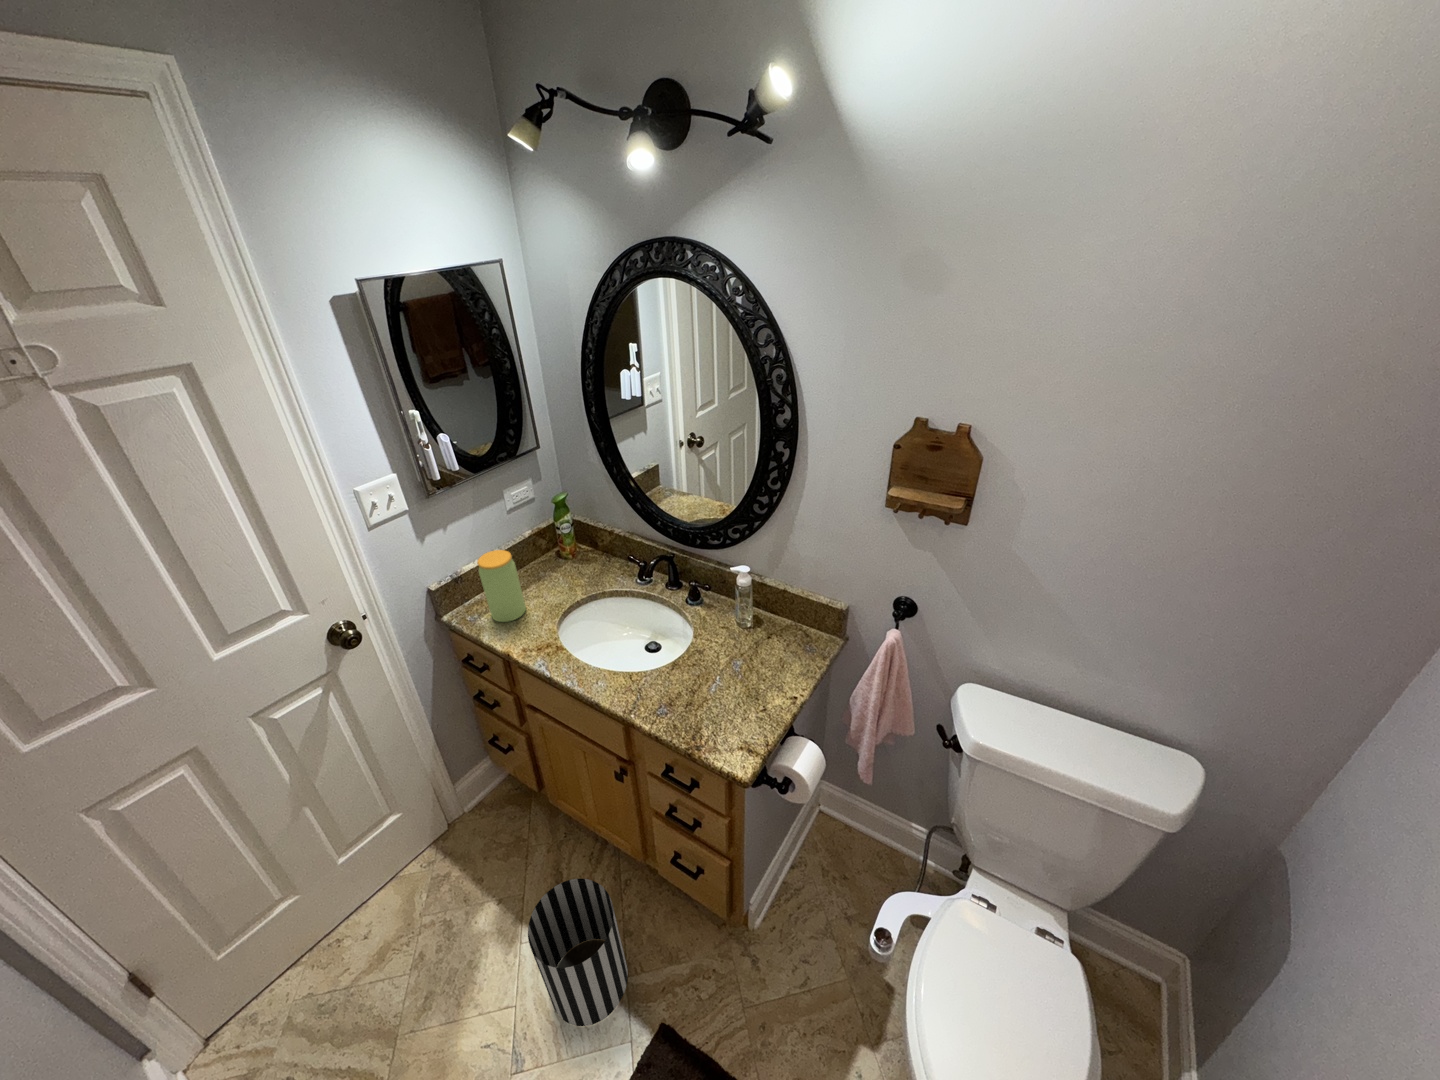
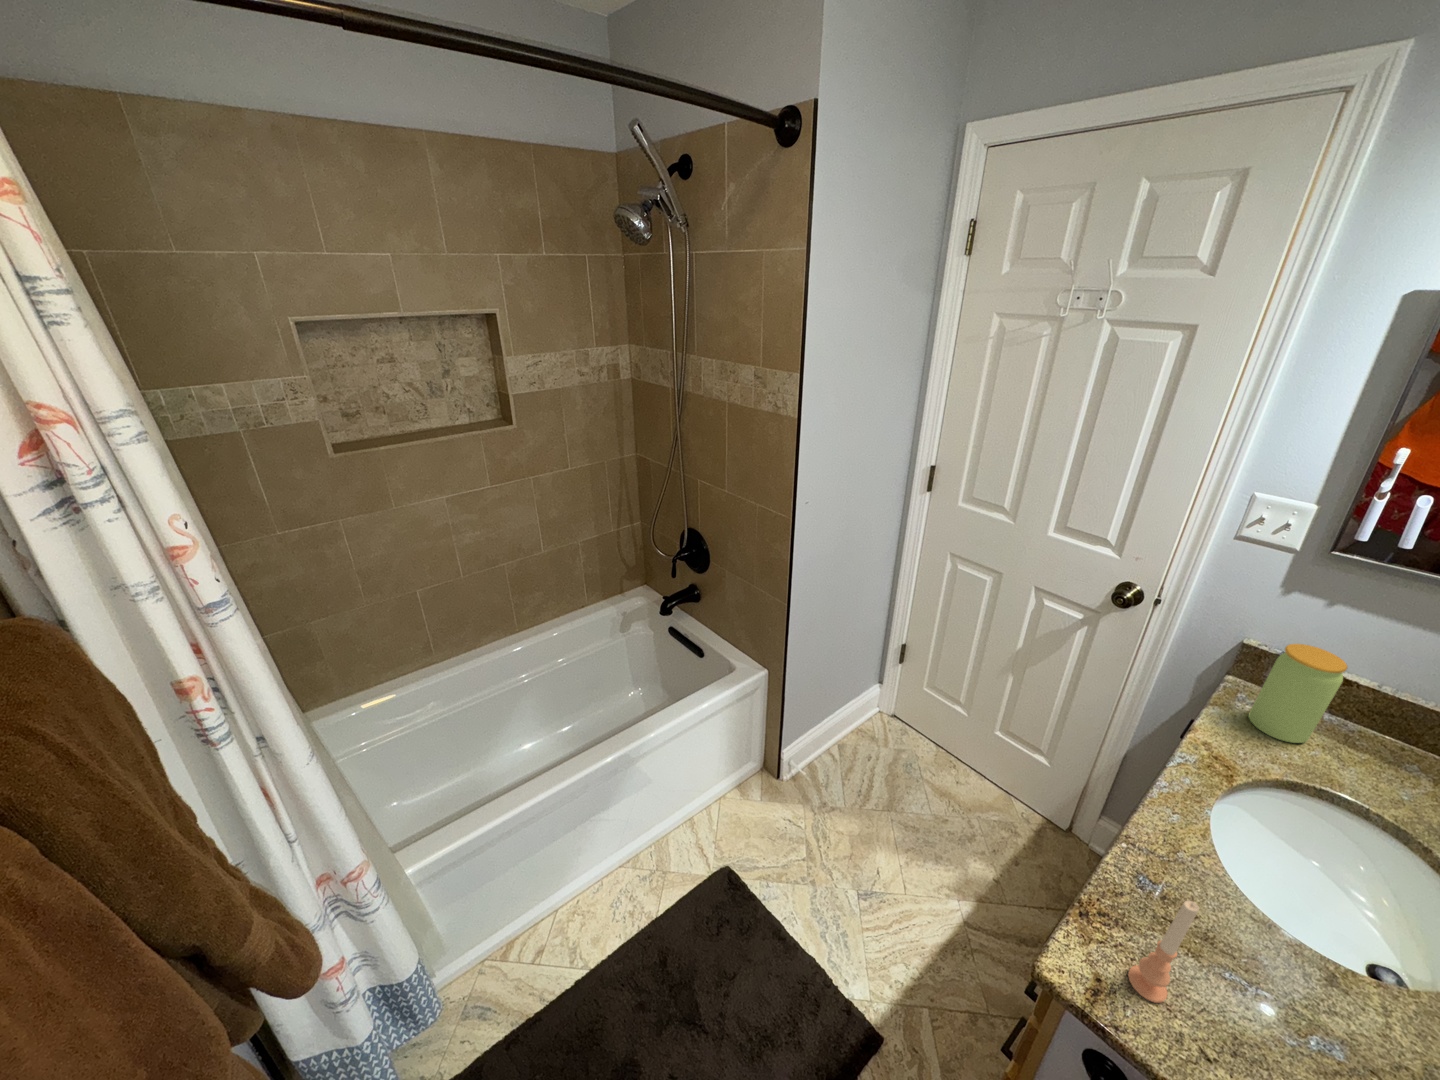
candle: none [729,666,748,732] -> present [1128,901,1199,1003]
wastebasket: present [528,879,628,1026] -> none [888,855,993,1014]

